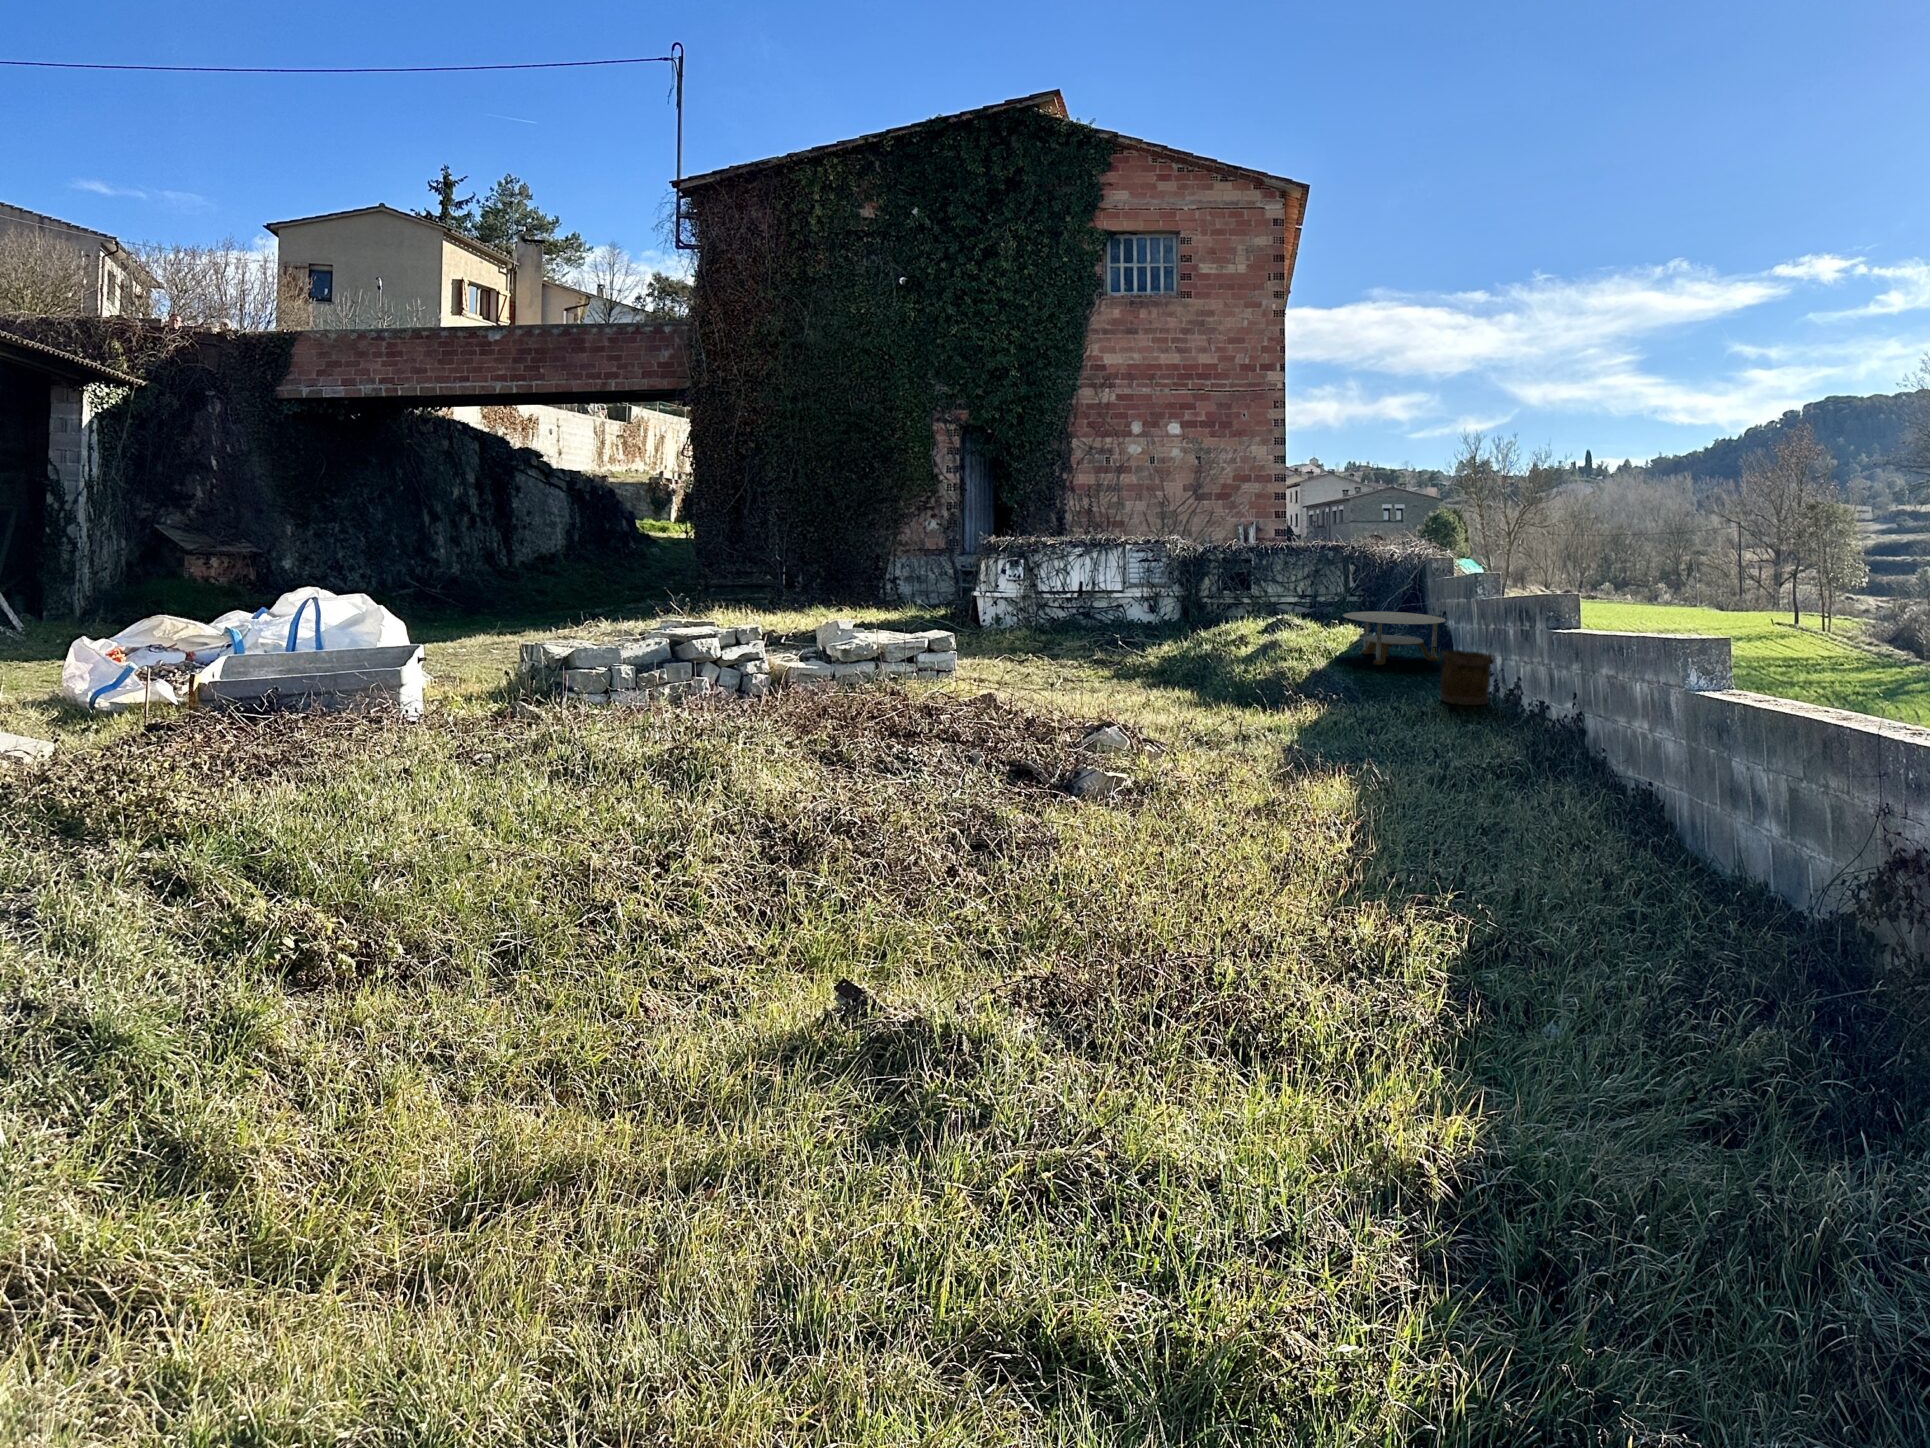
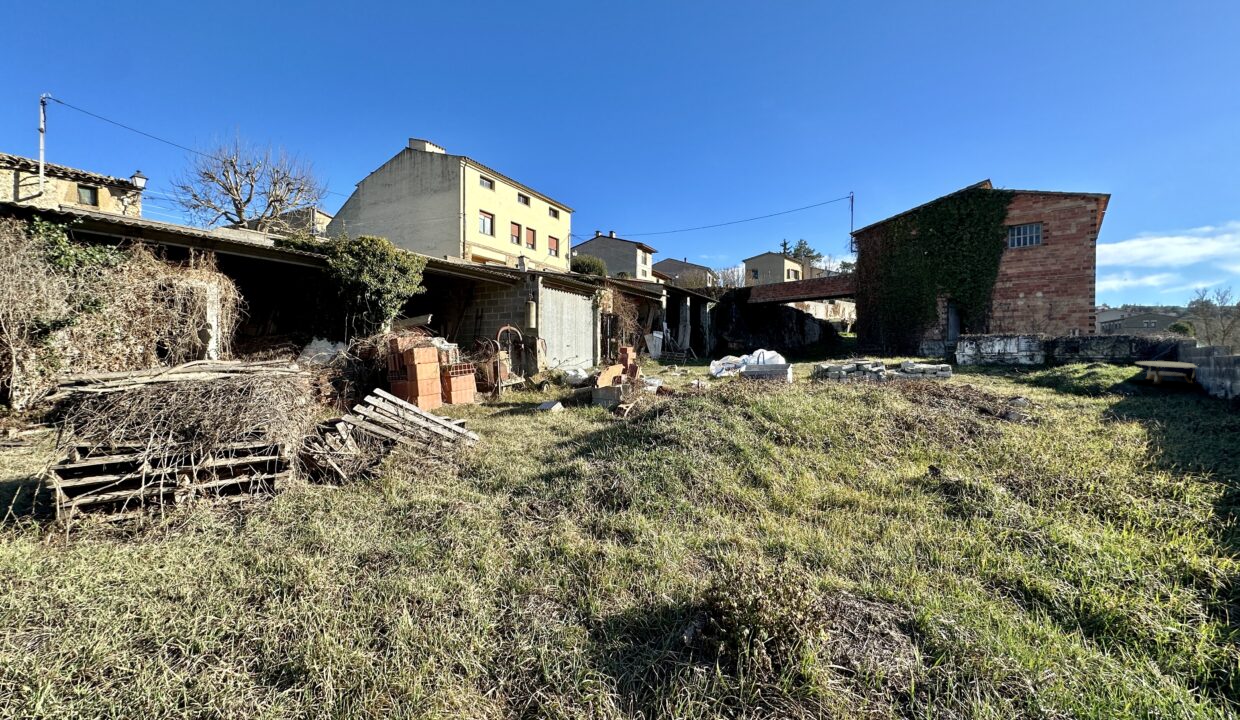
bucket: present [1440,650,1495,705] -> none [1191,379,1230,402]

